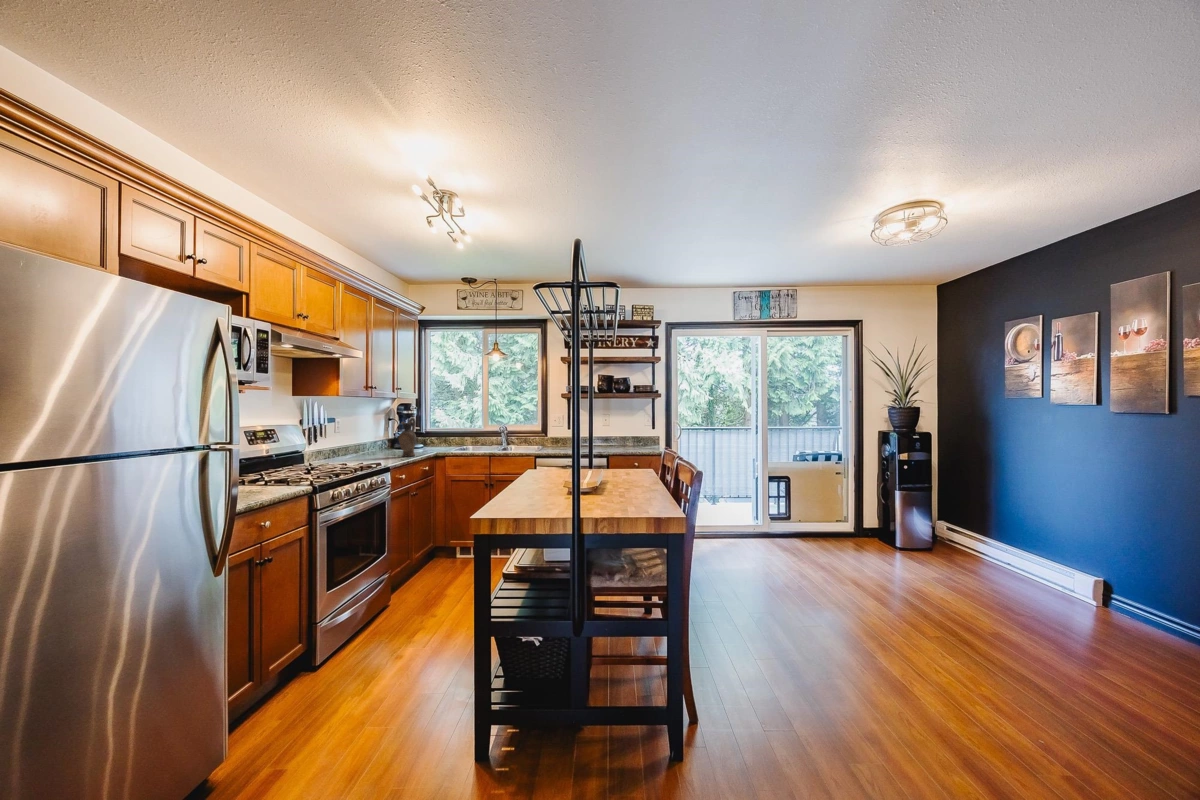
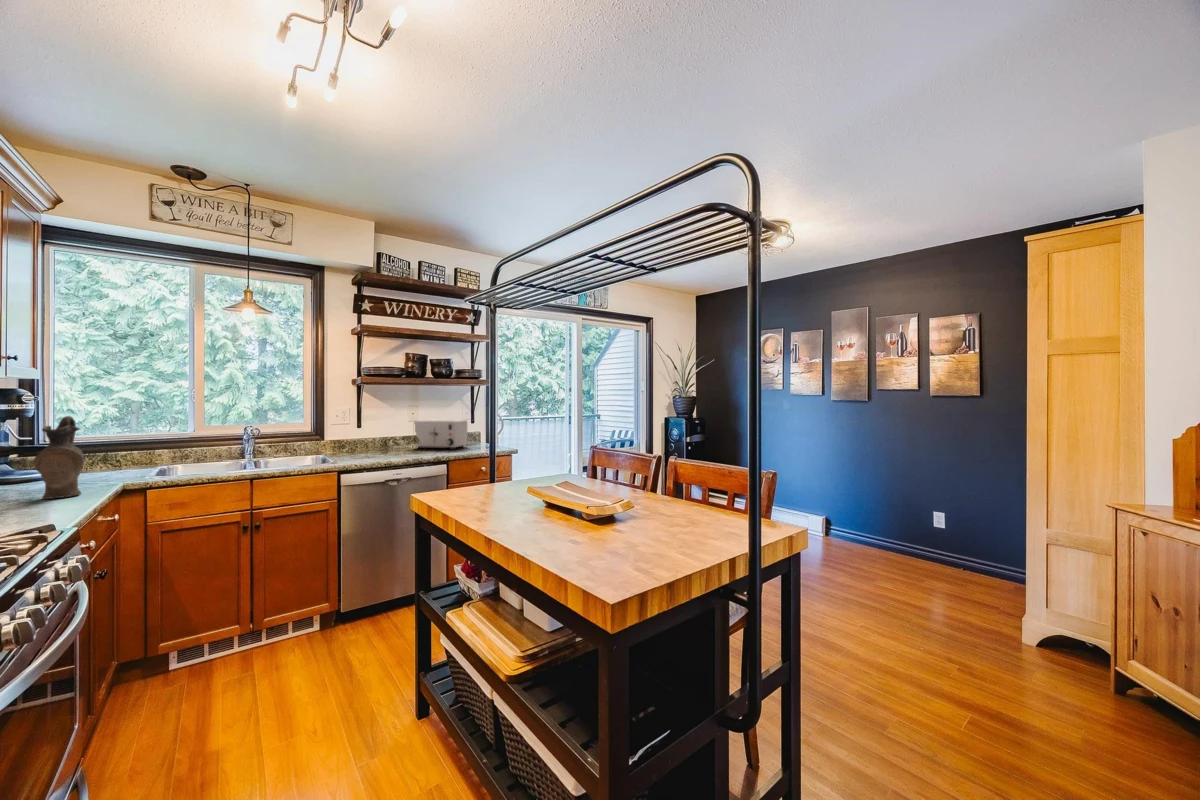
toaster: none [606,424,644,448] -> present [414,420,468,449]

